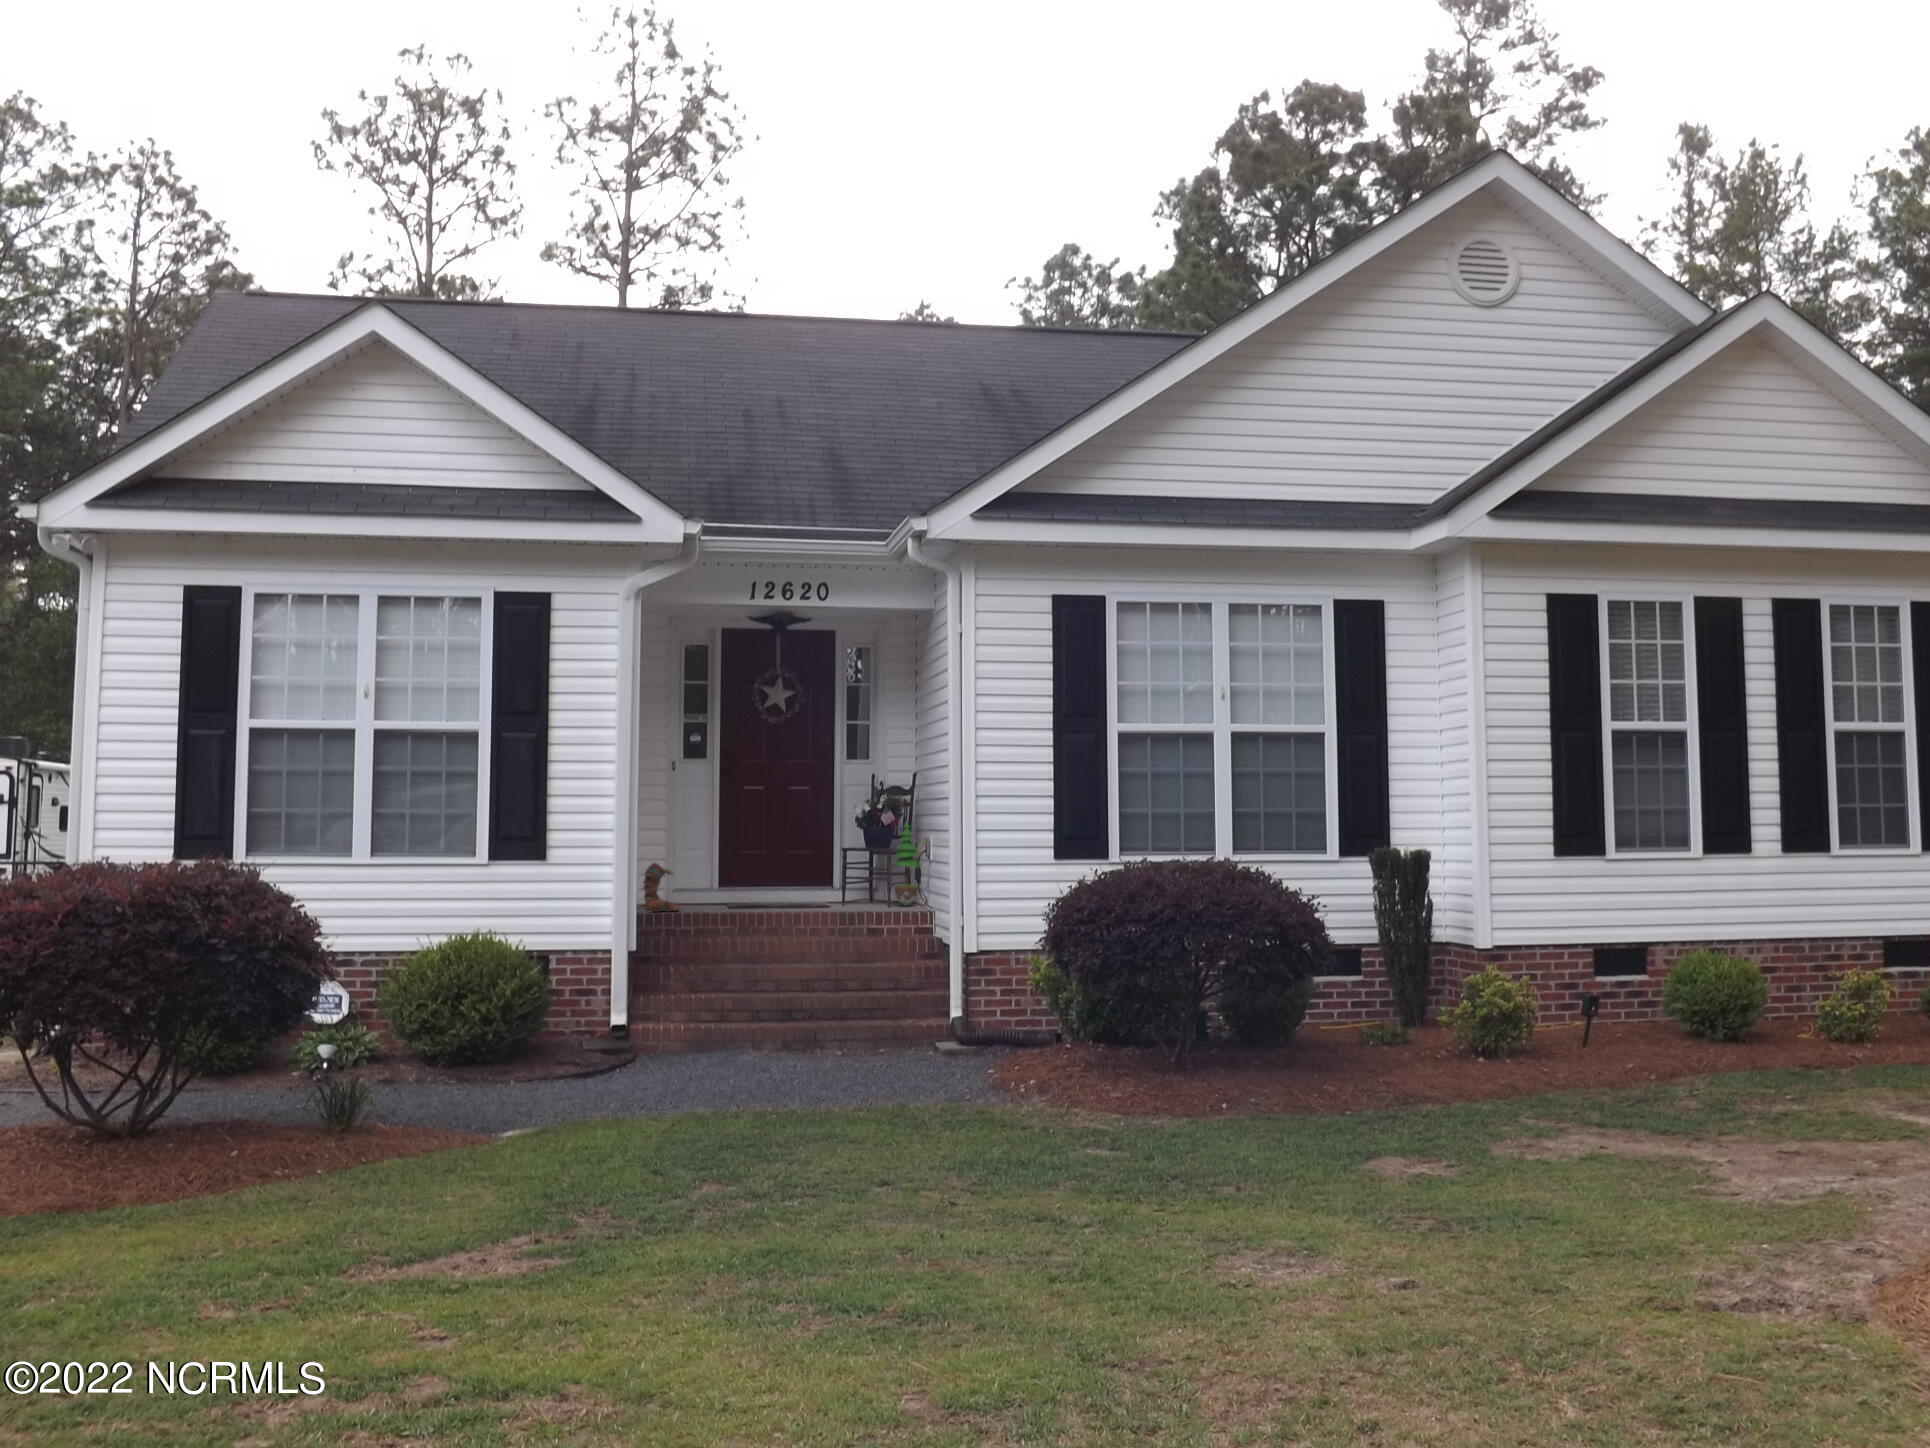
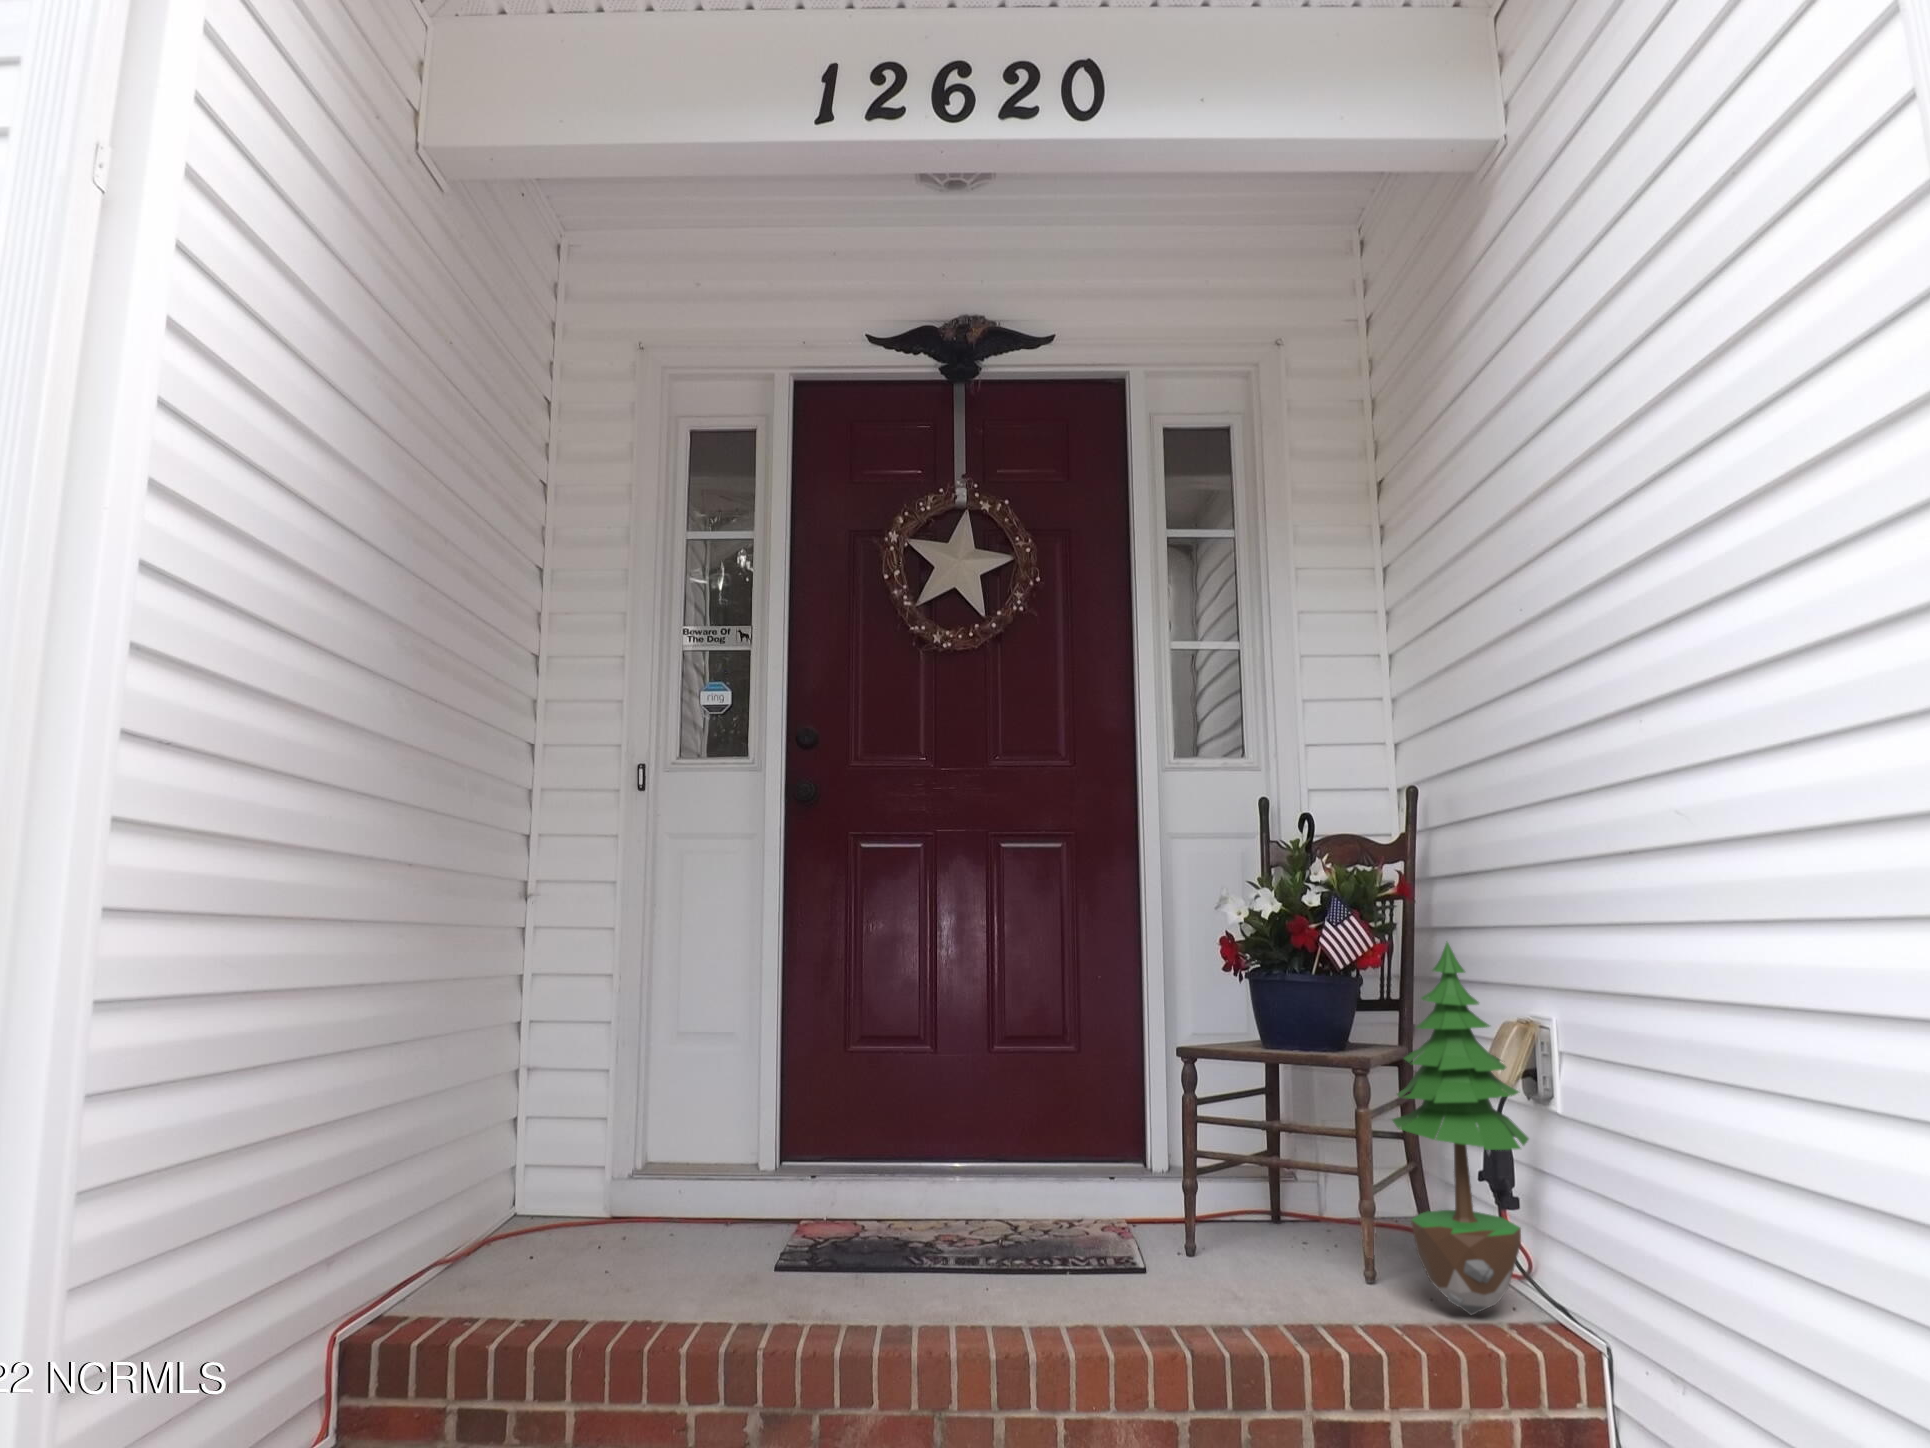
boots: present [643,863,680,912] -> none [408,1096,574,1314]

